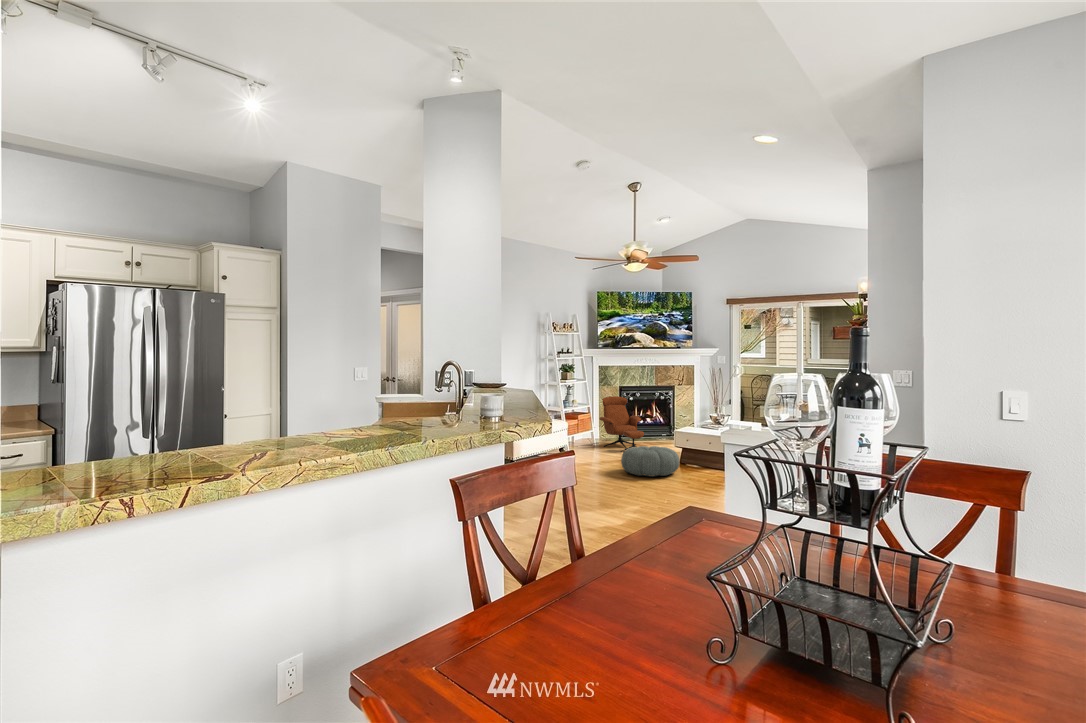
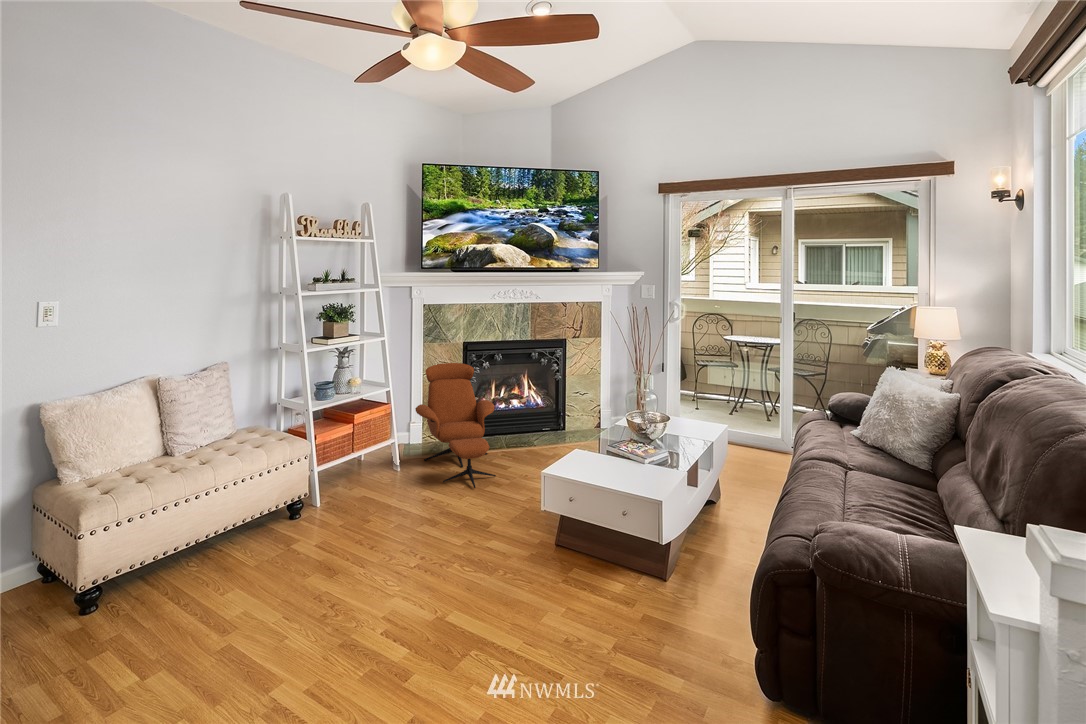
pouf: present [621,446,679,477] -> none [375,520,522,630]

